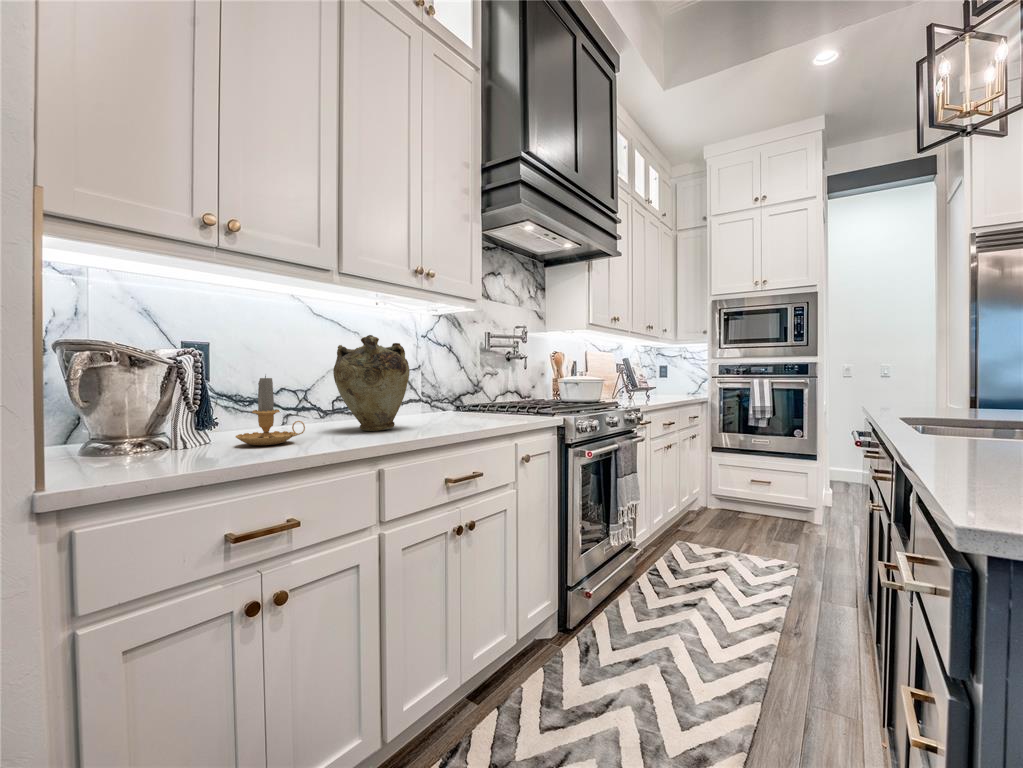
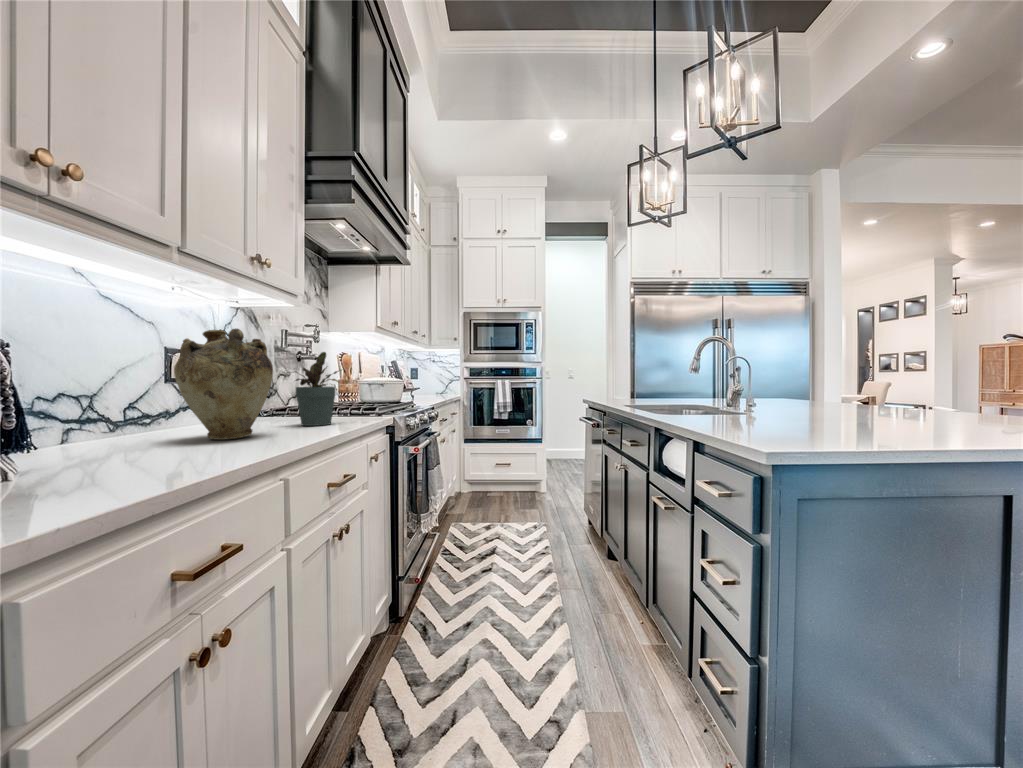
potted plant: none [440,353,489,423] -> present [291,352,339,426]
candle: present [236,376,305,446] -> none [83,372,190,464]

